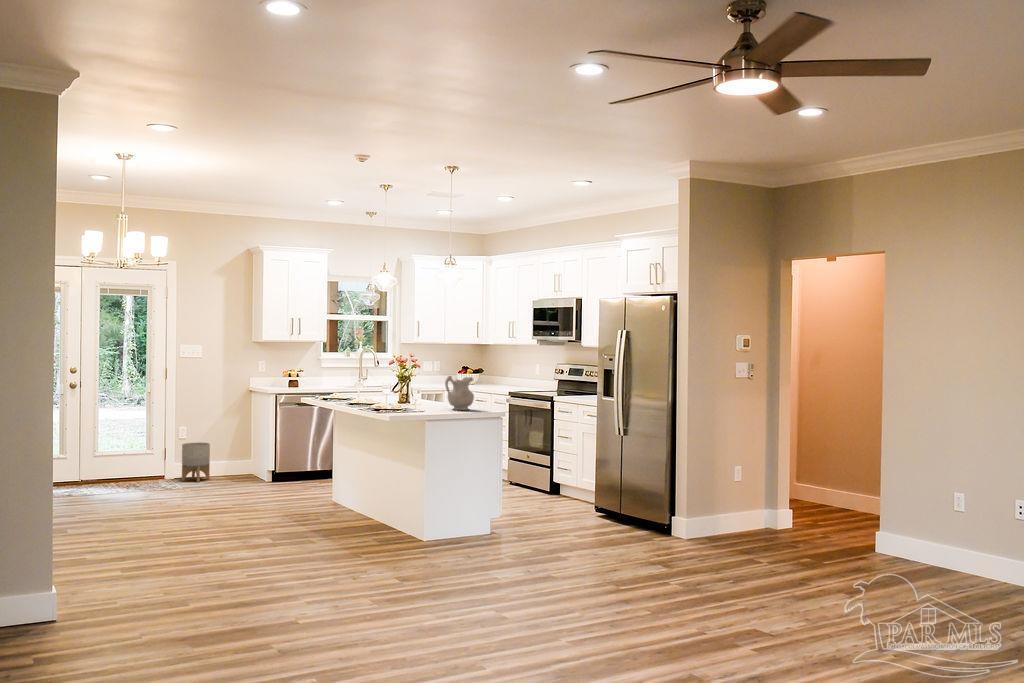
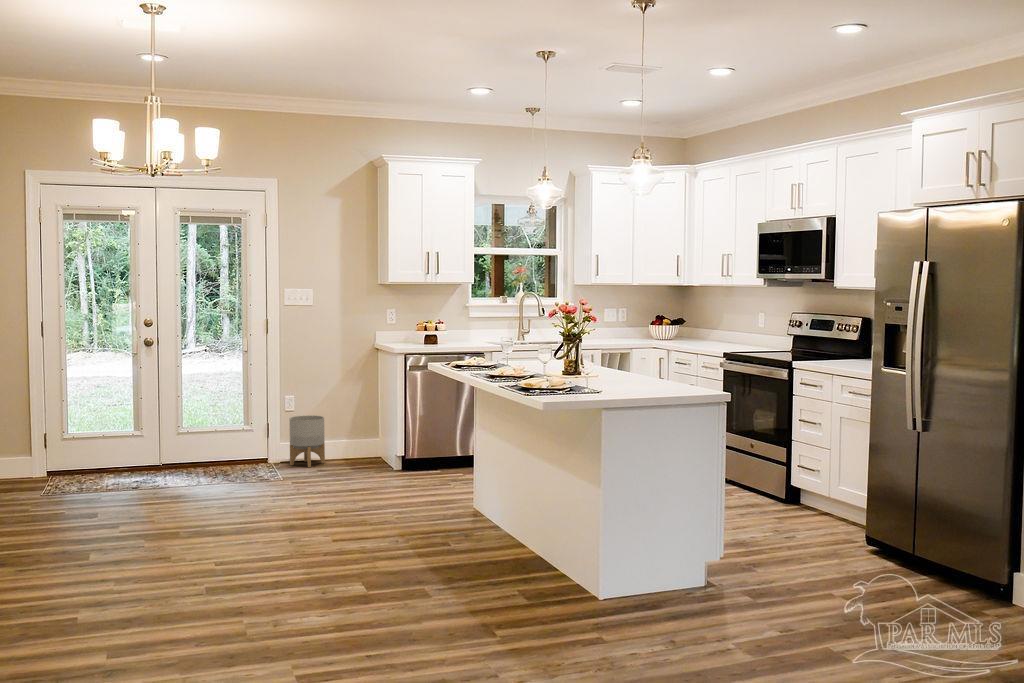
ceramic pitcher: present [445,376,474,410] -> none [633,334,680,389]

